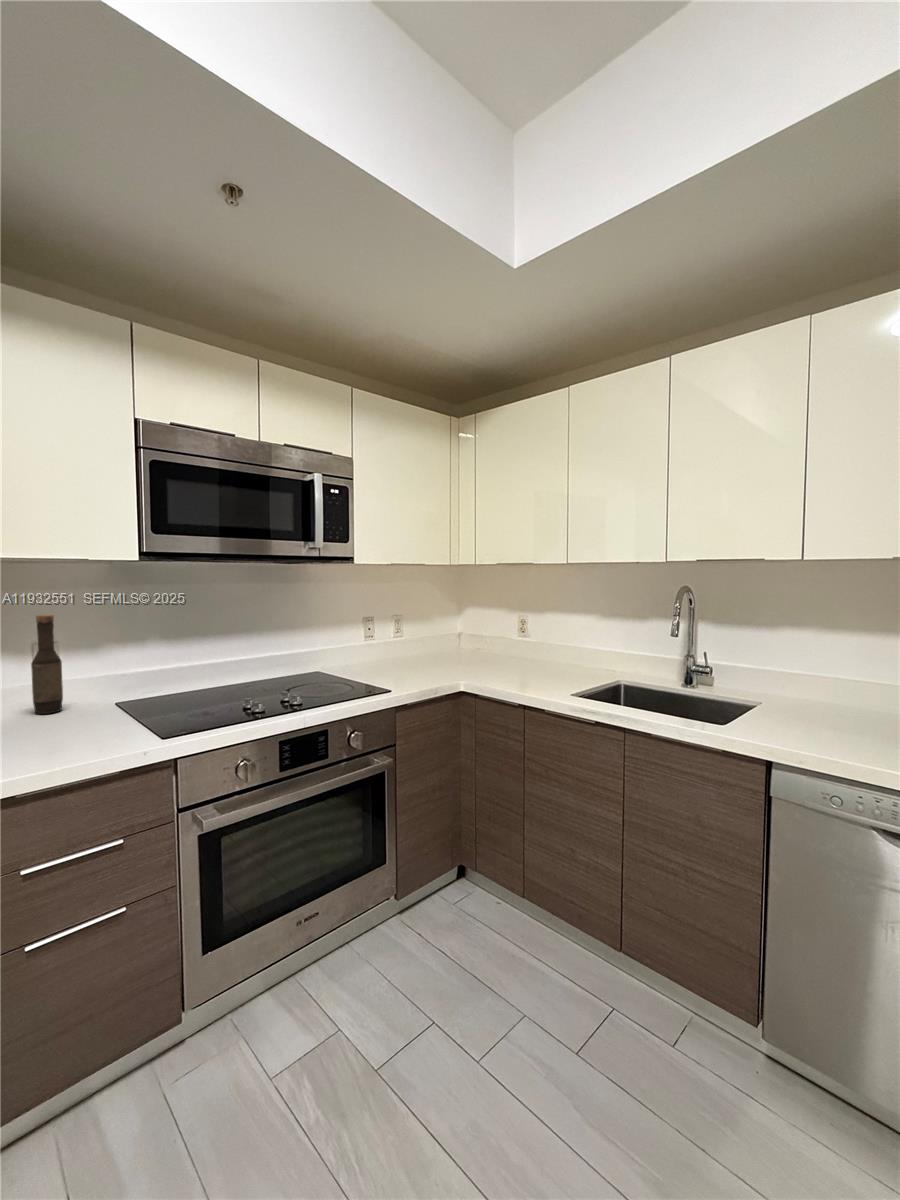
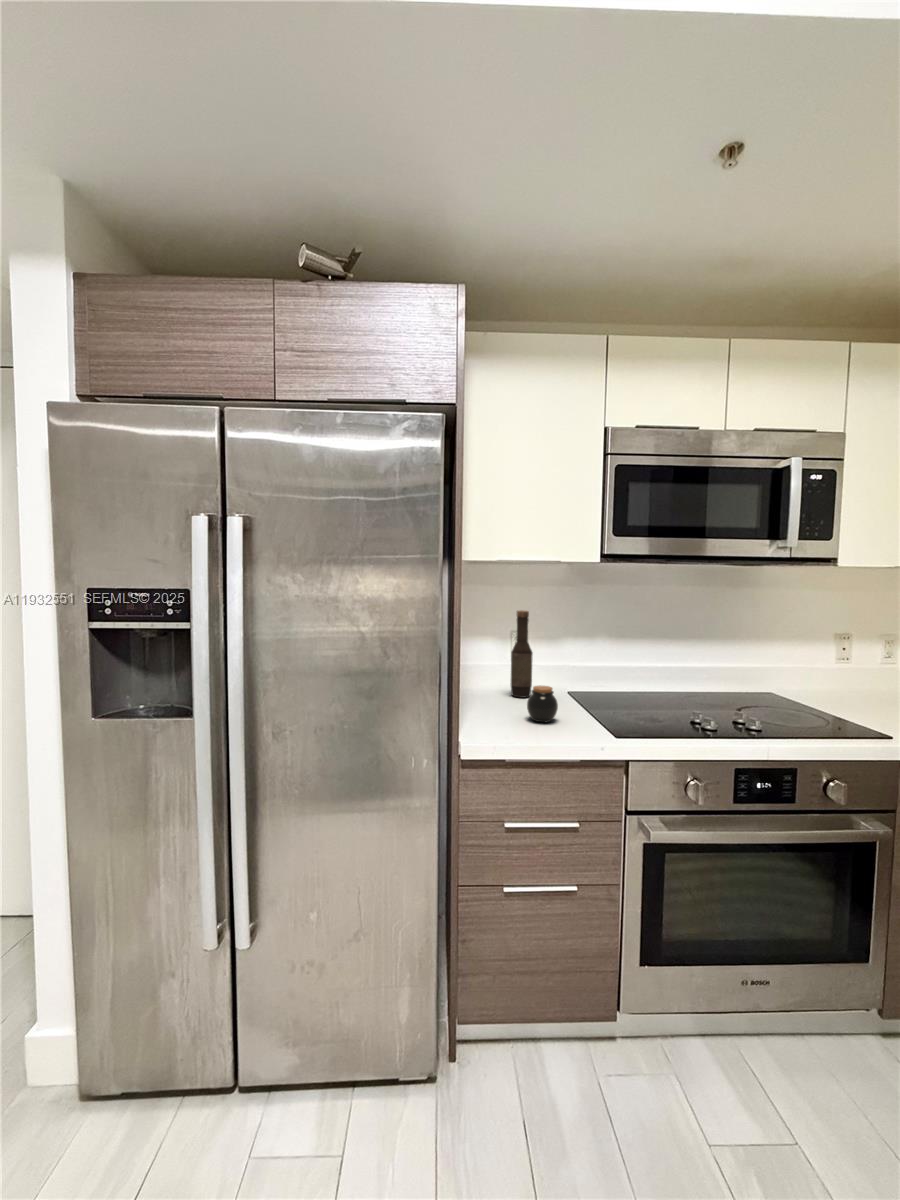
jar: none [51,698,93,739] -> present [527,686,558,722]

